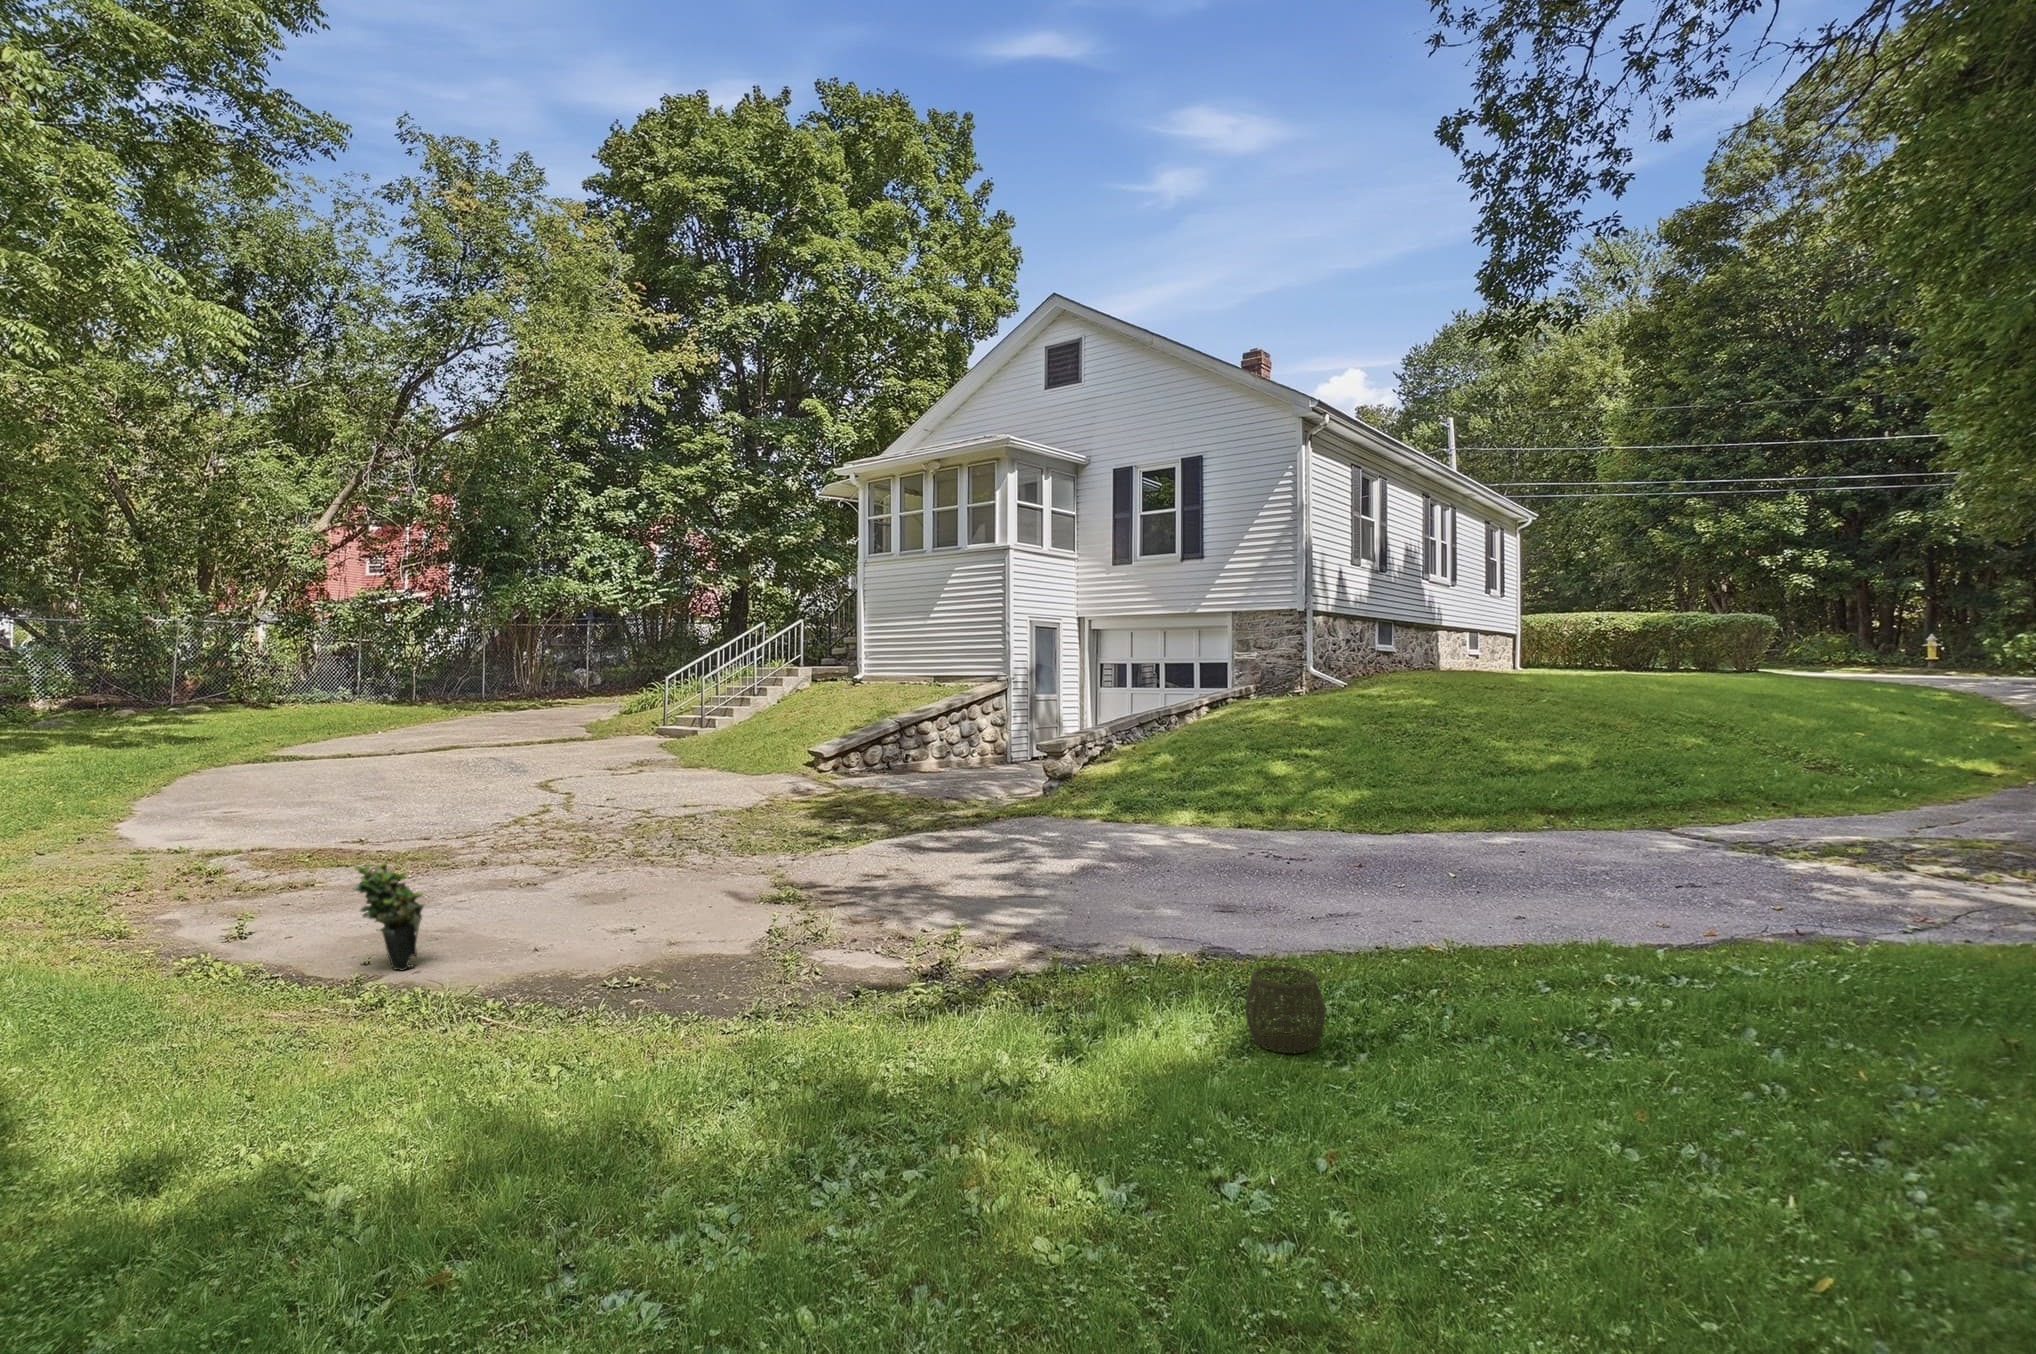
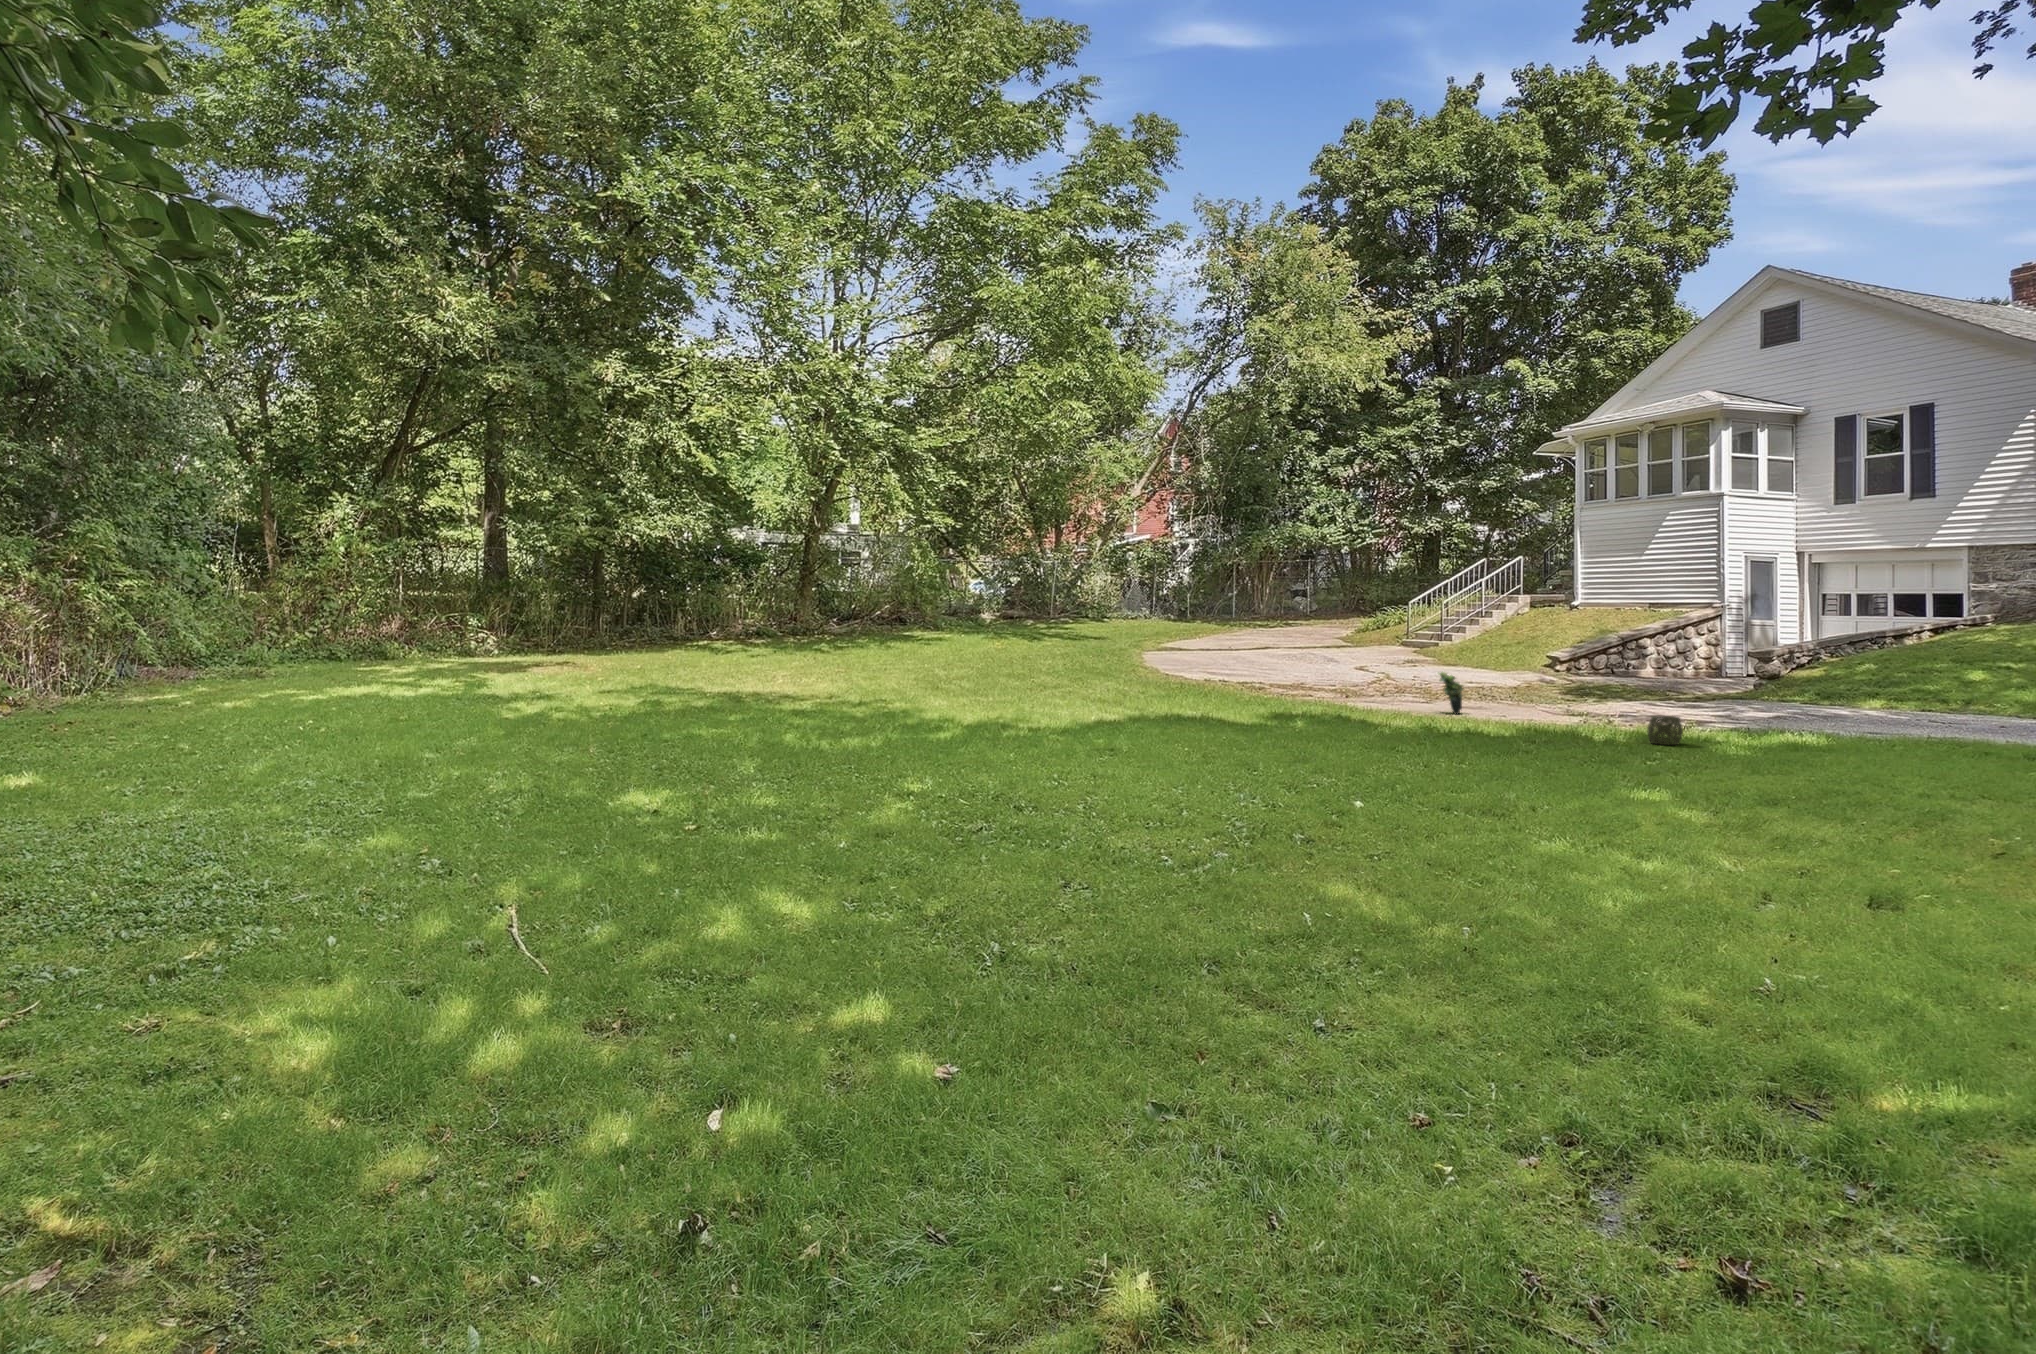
woven basket: present [1245,967,1325,1054] -> present [1647,716,1683,745]

